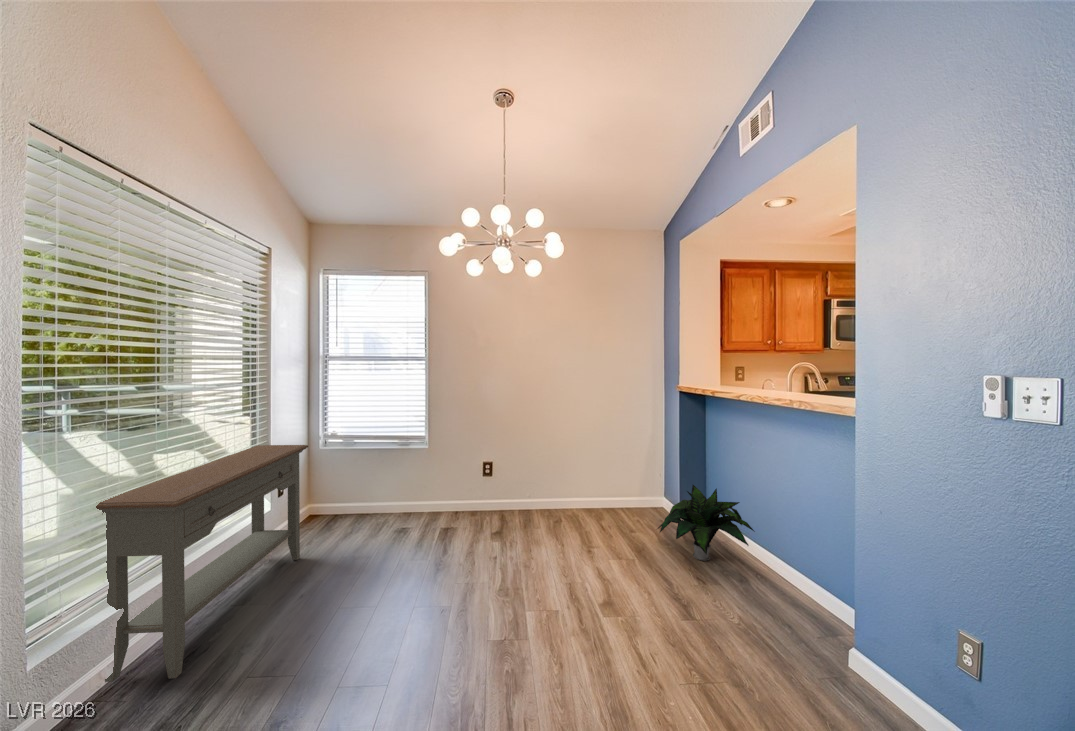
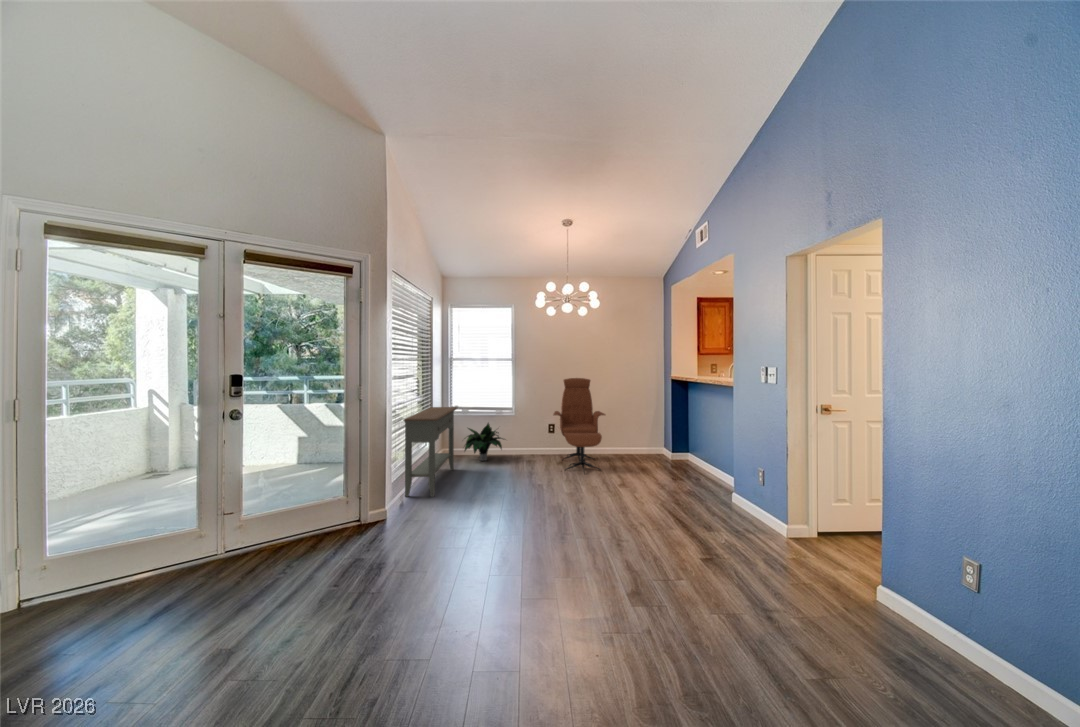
lounge chair: none [488,388,575,570] -> present [554,378,605,471]
potted plant: present [658,485,755,560] -> present [465,423,503,461]

